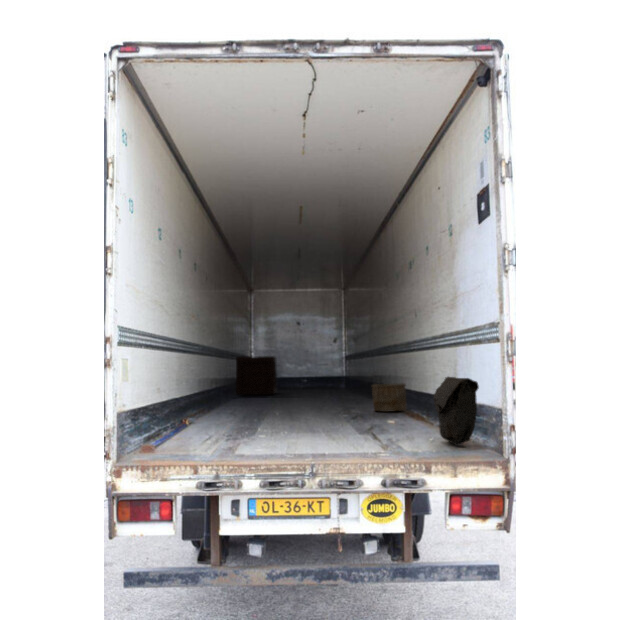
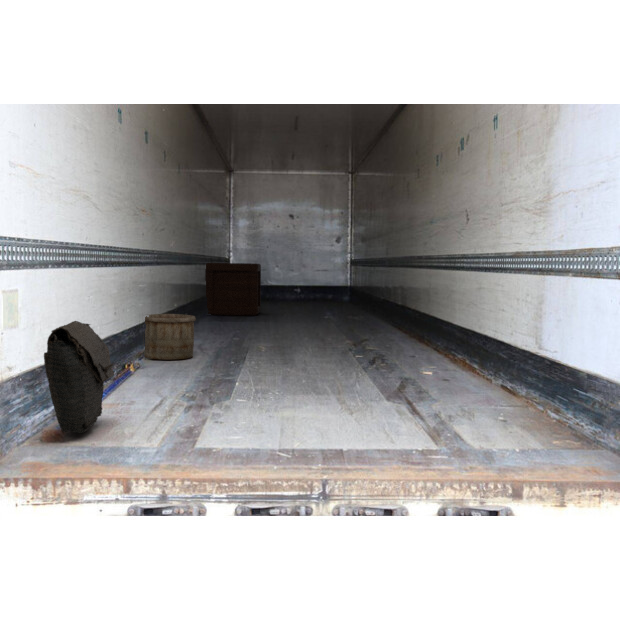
bag: present [434,377,479,444] -> present [44,321,114,433]
wooden bucket: present [372,383,406,412] -> present [144,314,196,360]

